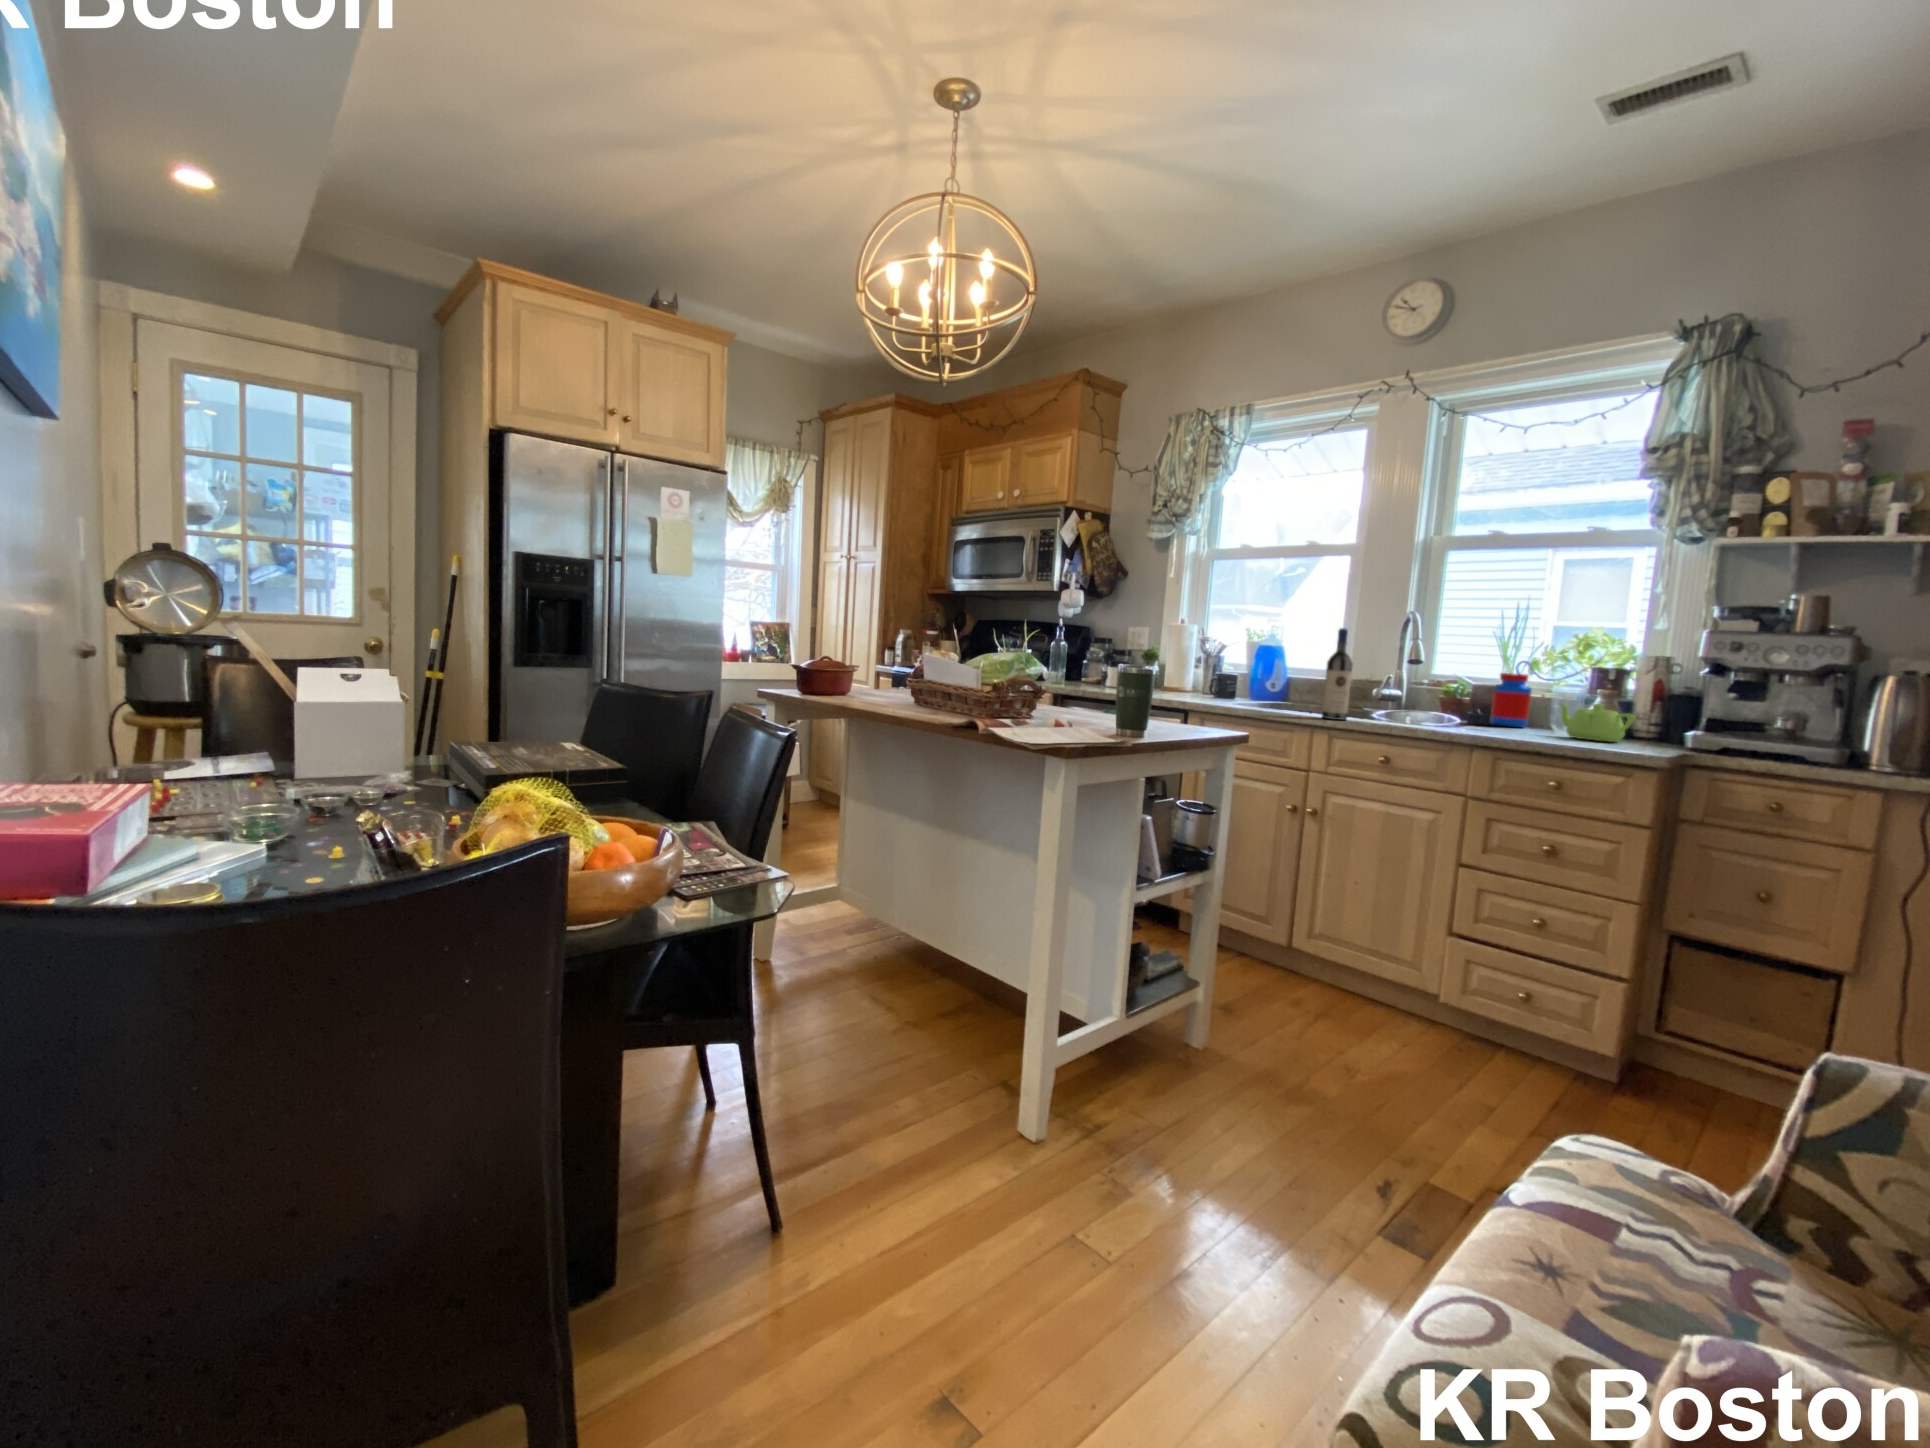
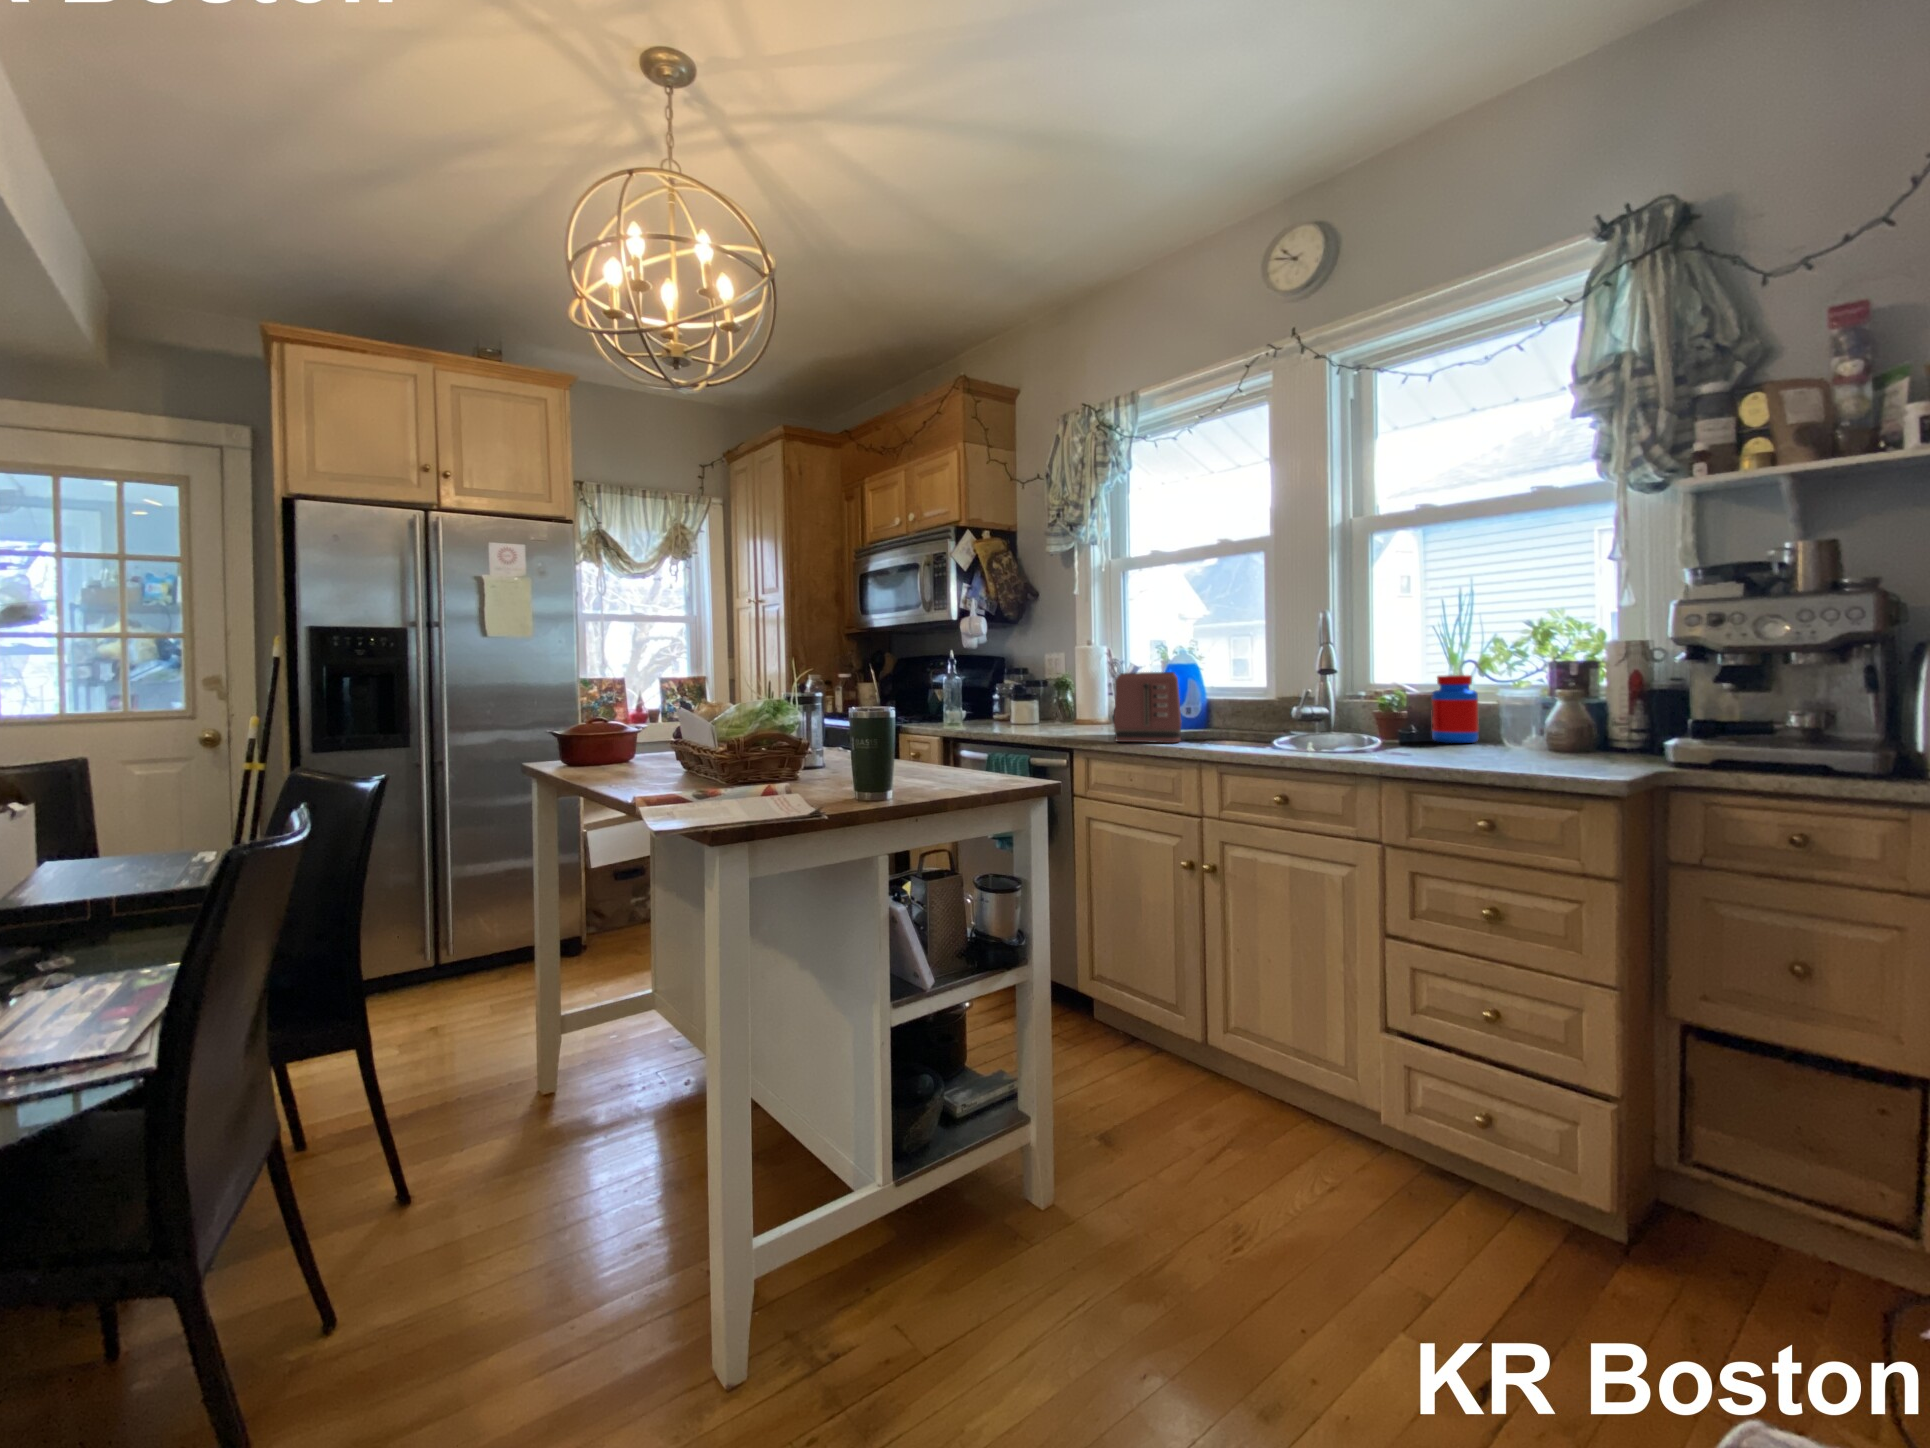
wine bottle: present [1322,628,1353,720] -> none [1205,637,1236,751]
toaster: none [1226,651,1293,711] -> present [1114,672,1181,743]
teapot: present [1559,703,1635,742] -> none [1498,709,1599,758]

